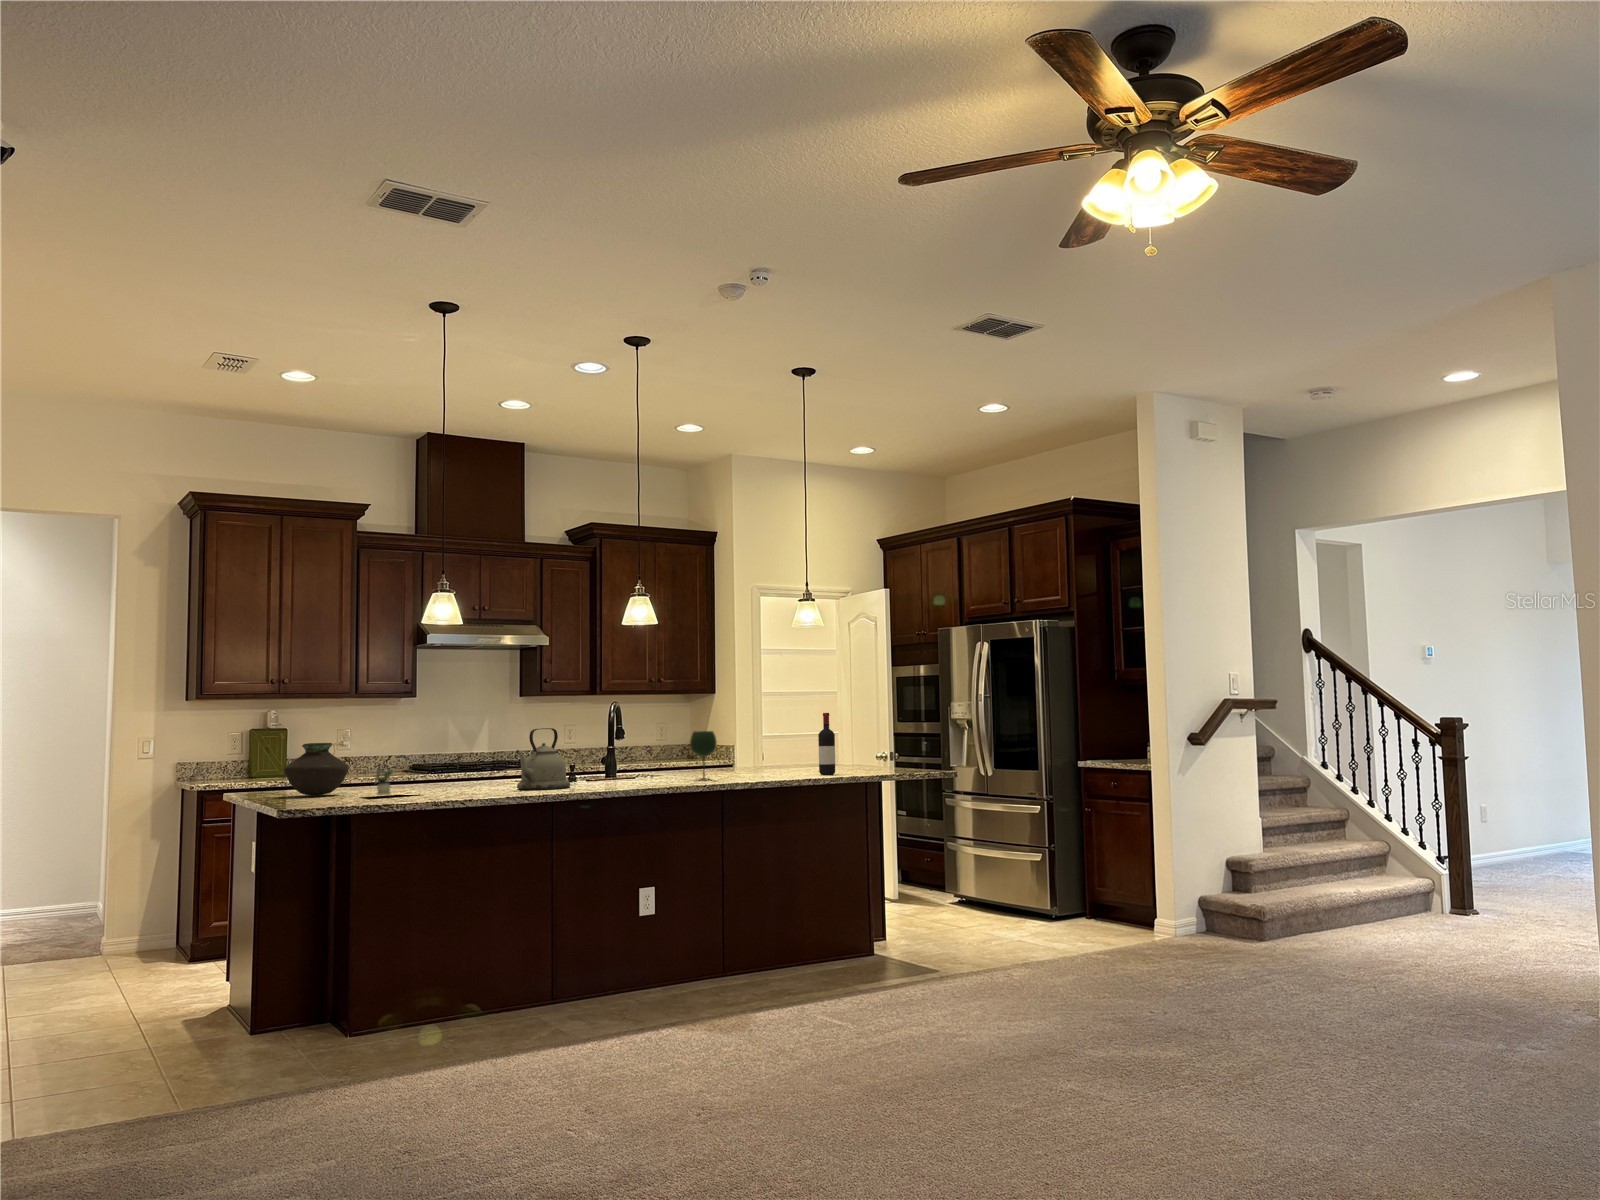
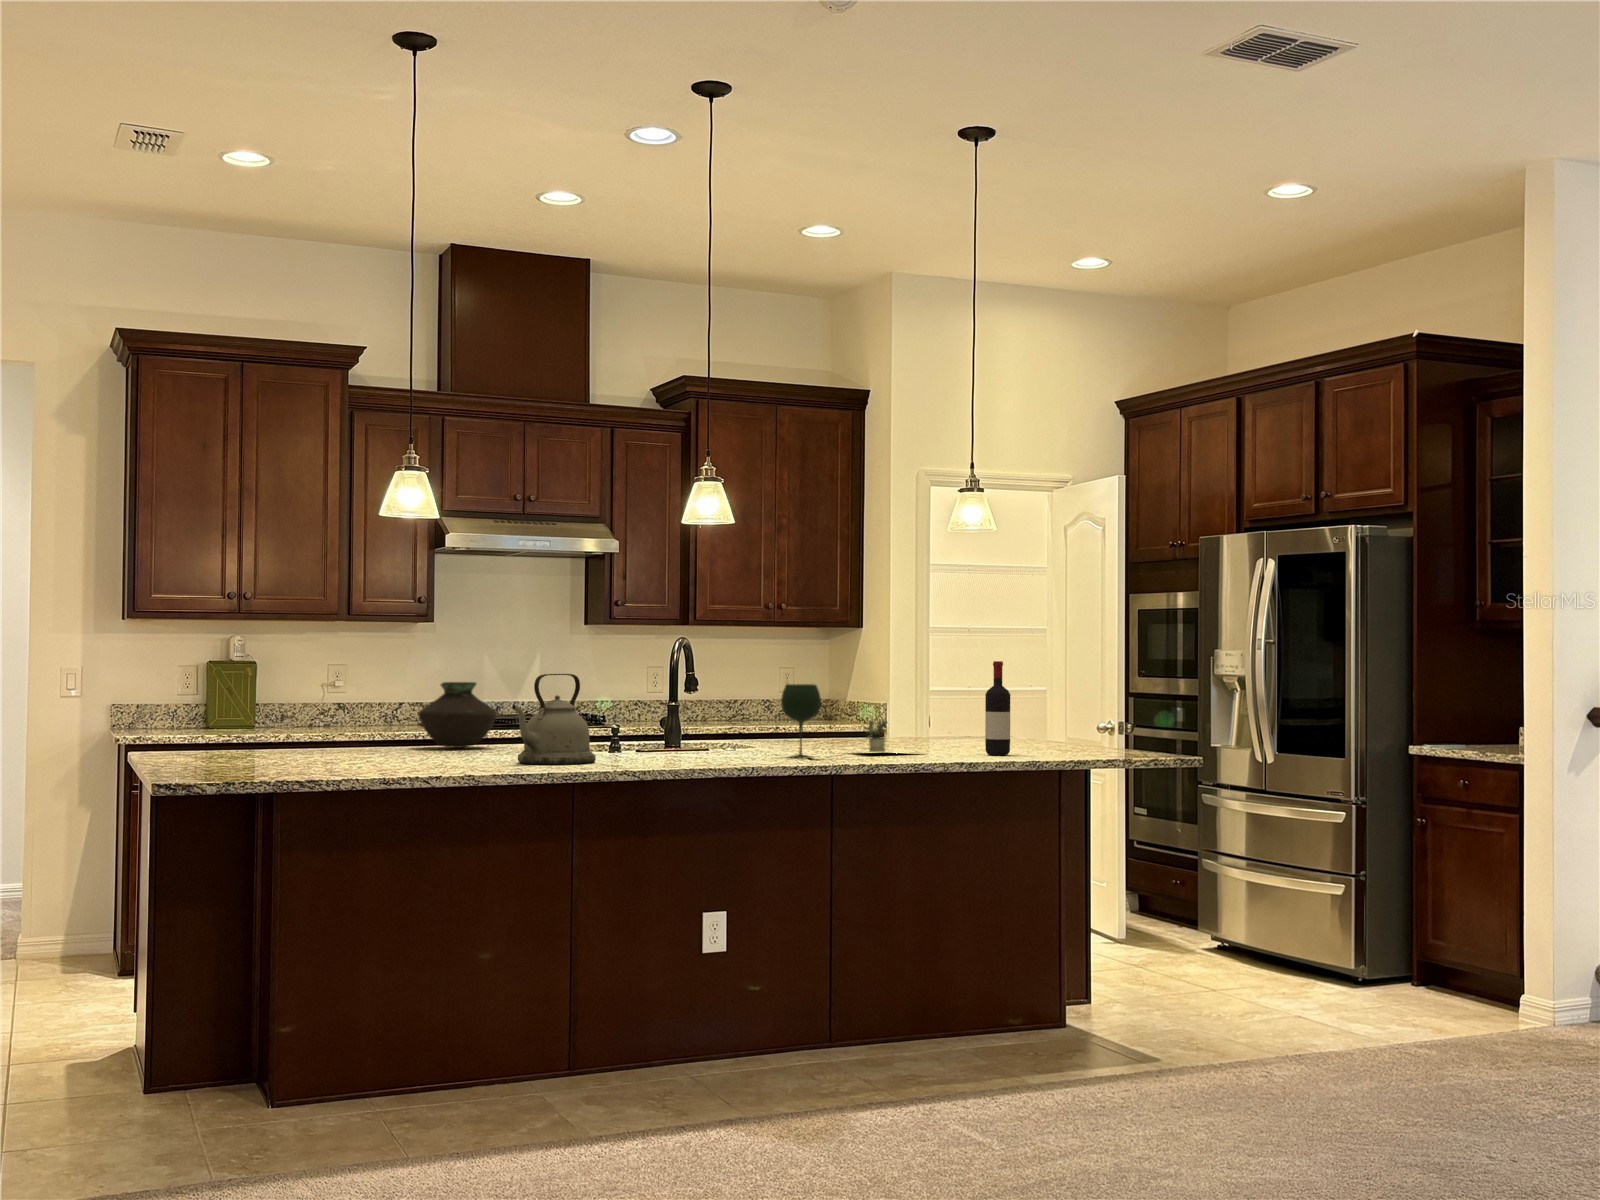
vase: present [283,743,349,796] -> present [418,682,497,748]
potted plant: present [373,769,392,795] -> present [866,720,887,752]

